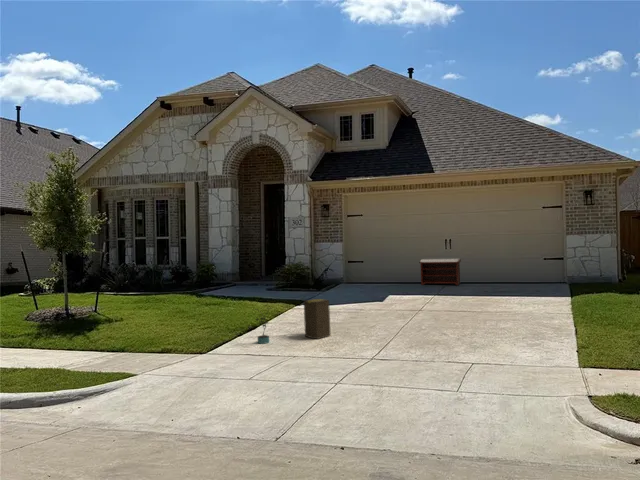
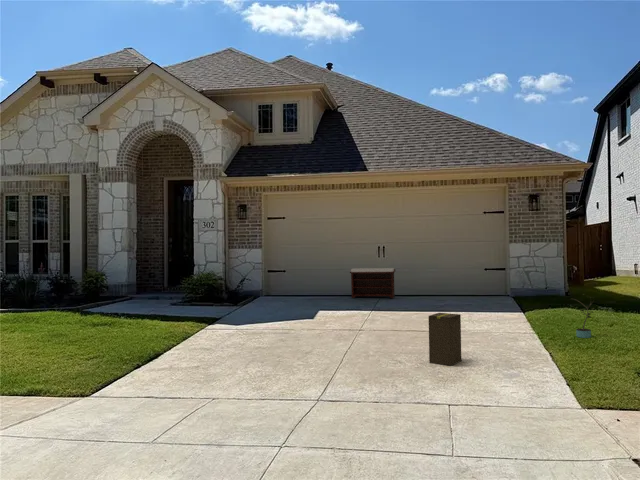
cardboard box: present [304,299,331,339] -> present [429,313,461,366]
potted plant: present [256,317,269,344] -> present [571,294,595,338]

